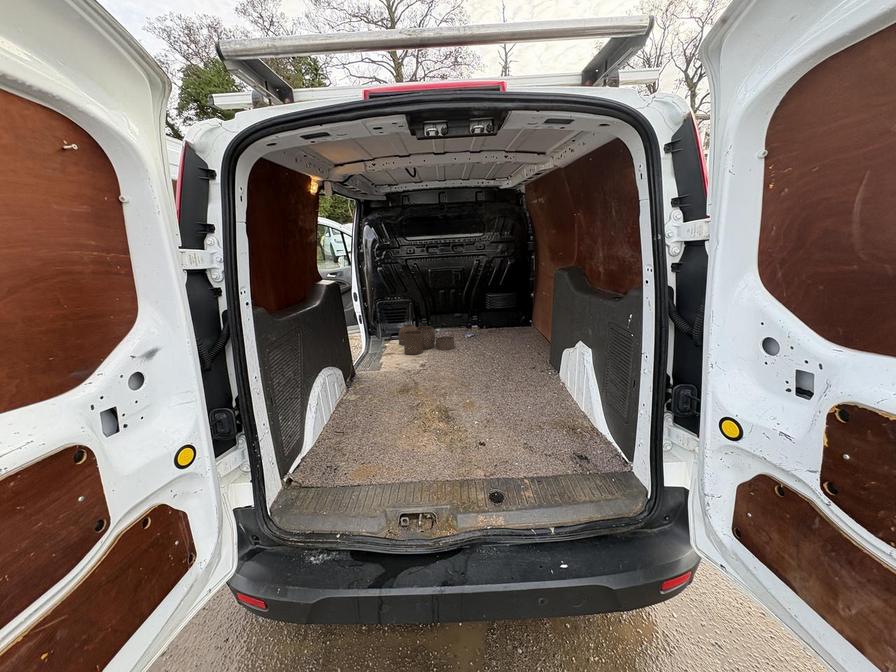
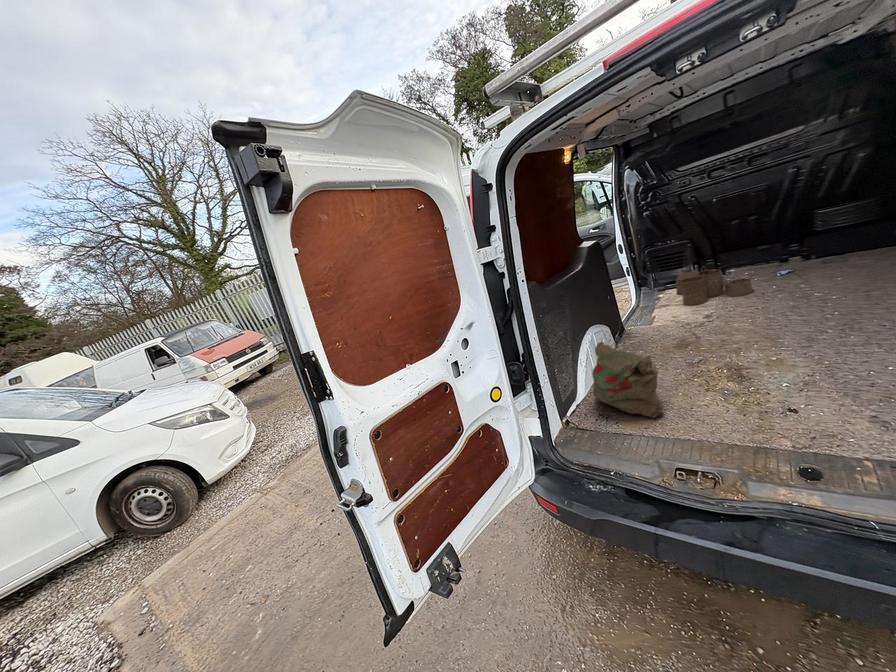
bag: none [321,385,392,466] -> present [592,342,663,418]

